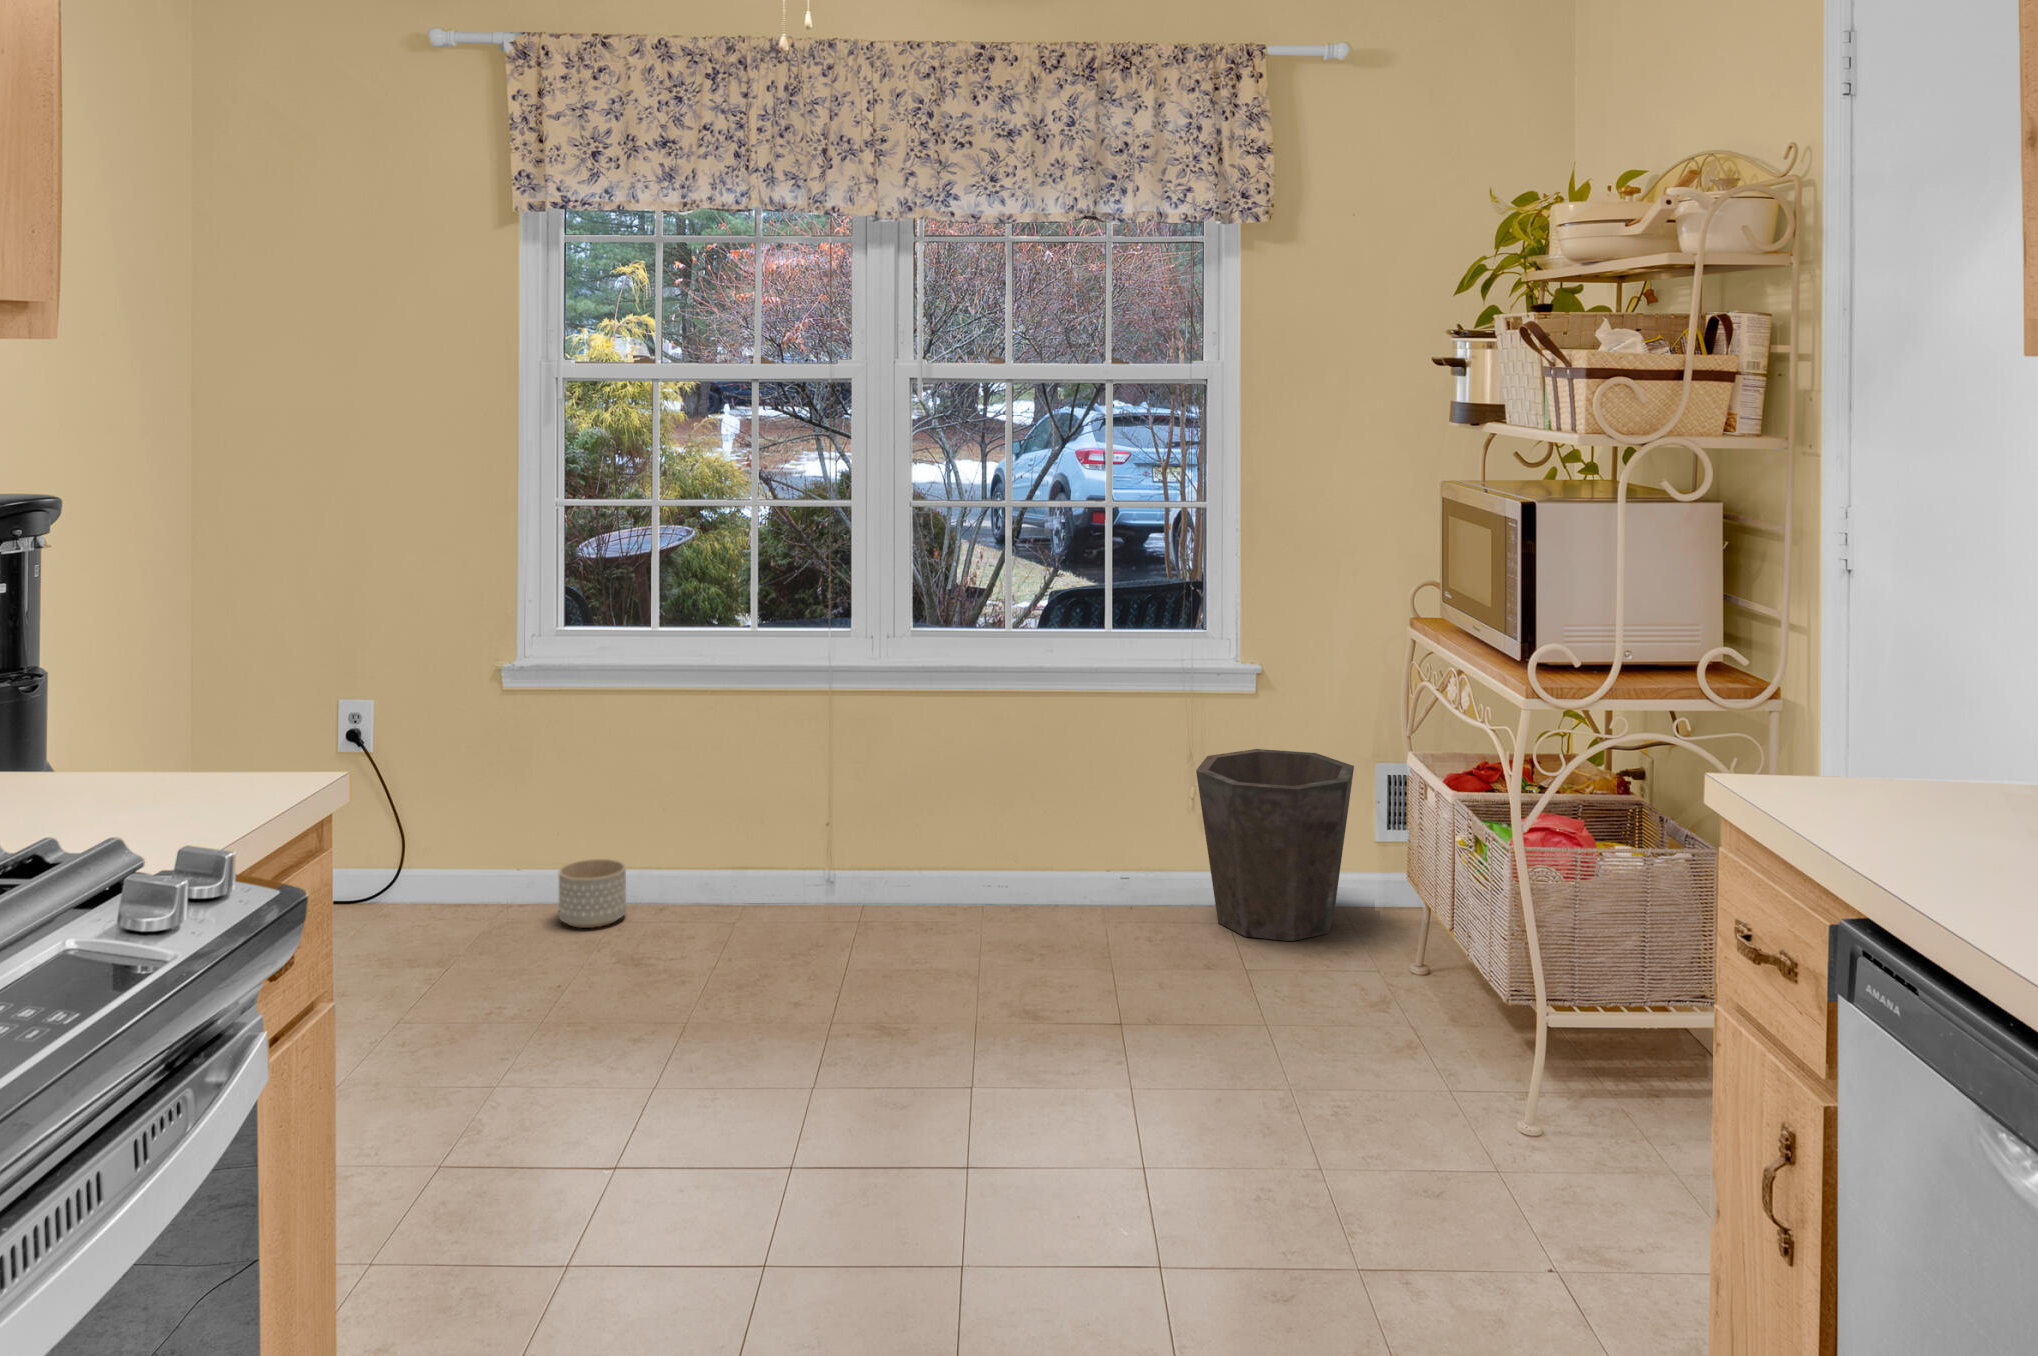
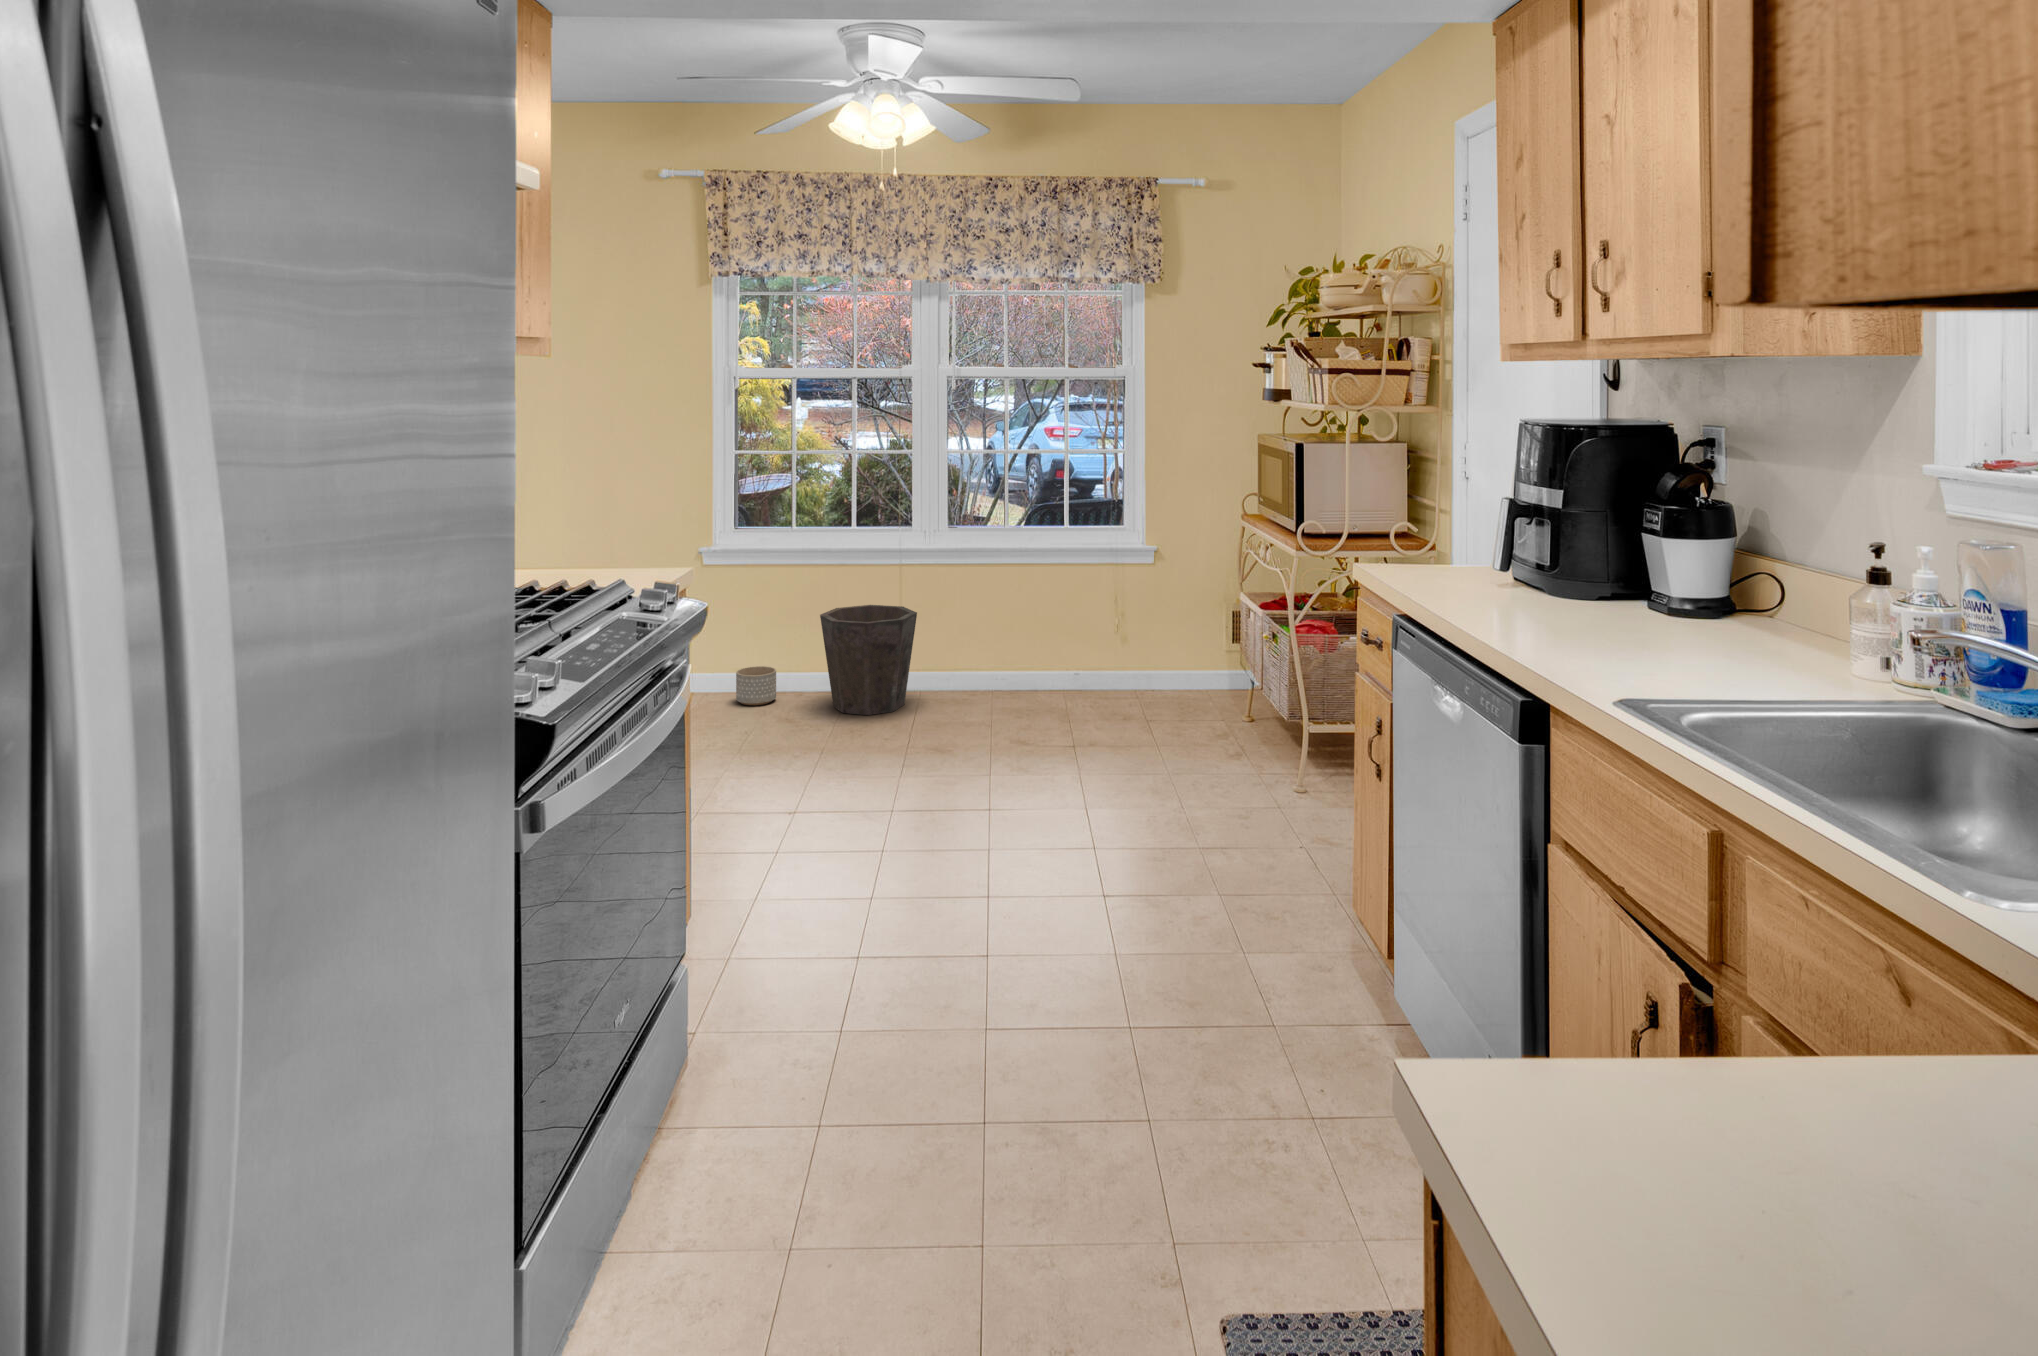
waste bin: present [1196,749,1354,941] -> present [820,605,917,715]

